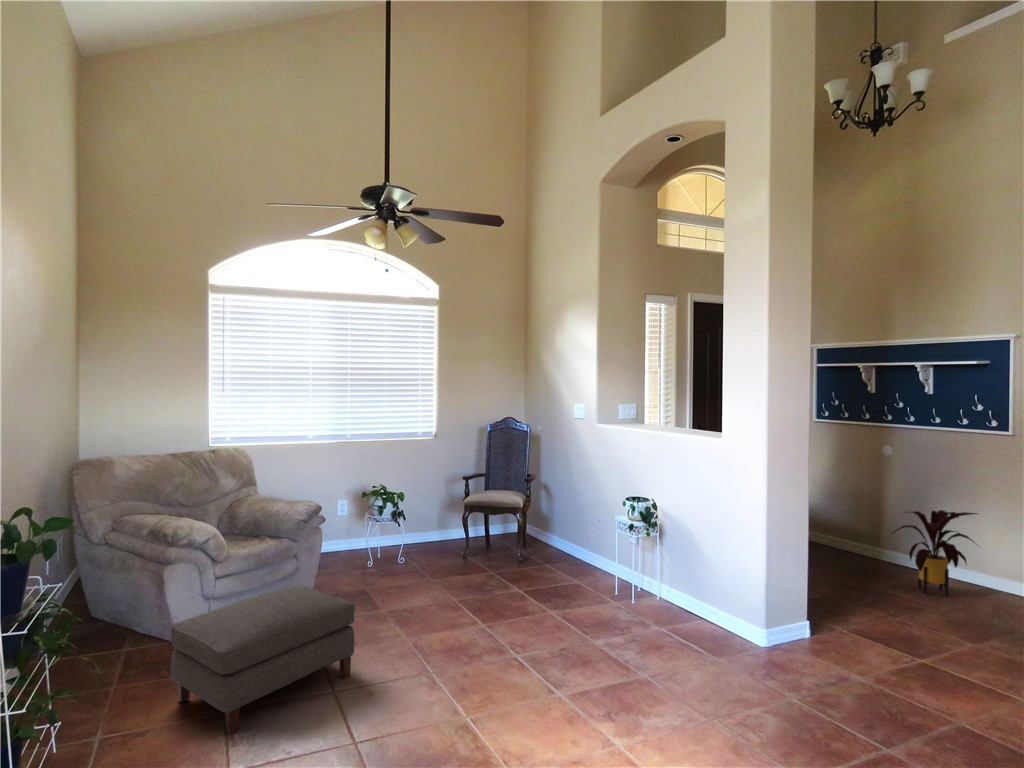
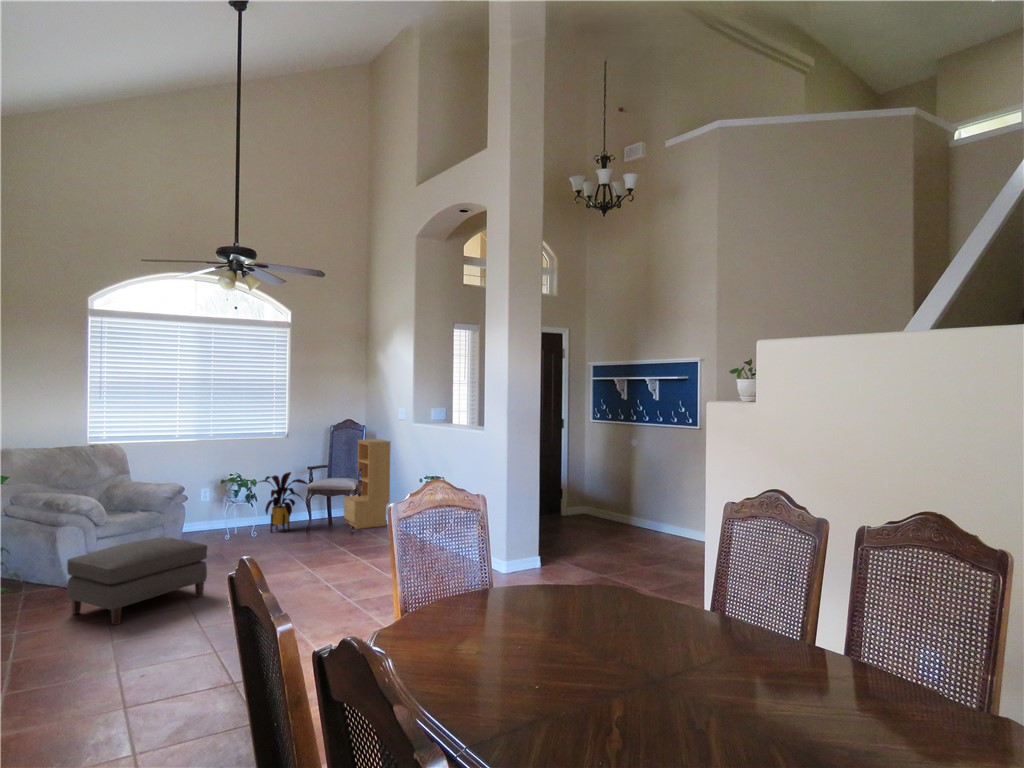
bookshelf: none [505,443,563,557] -> present [344,439,391,529]
house plant: present [893,510,977,596] -> present [260,472,307,533]

